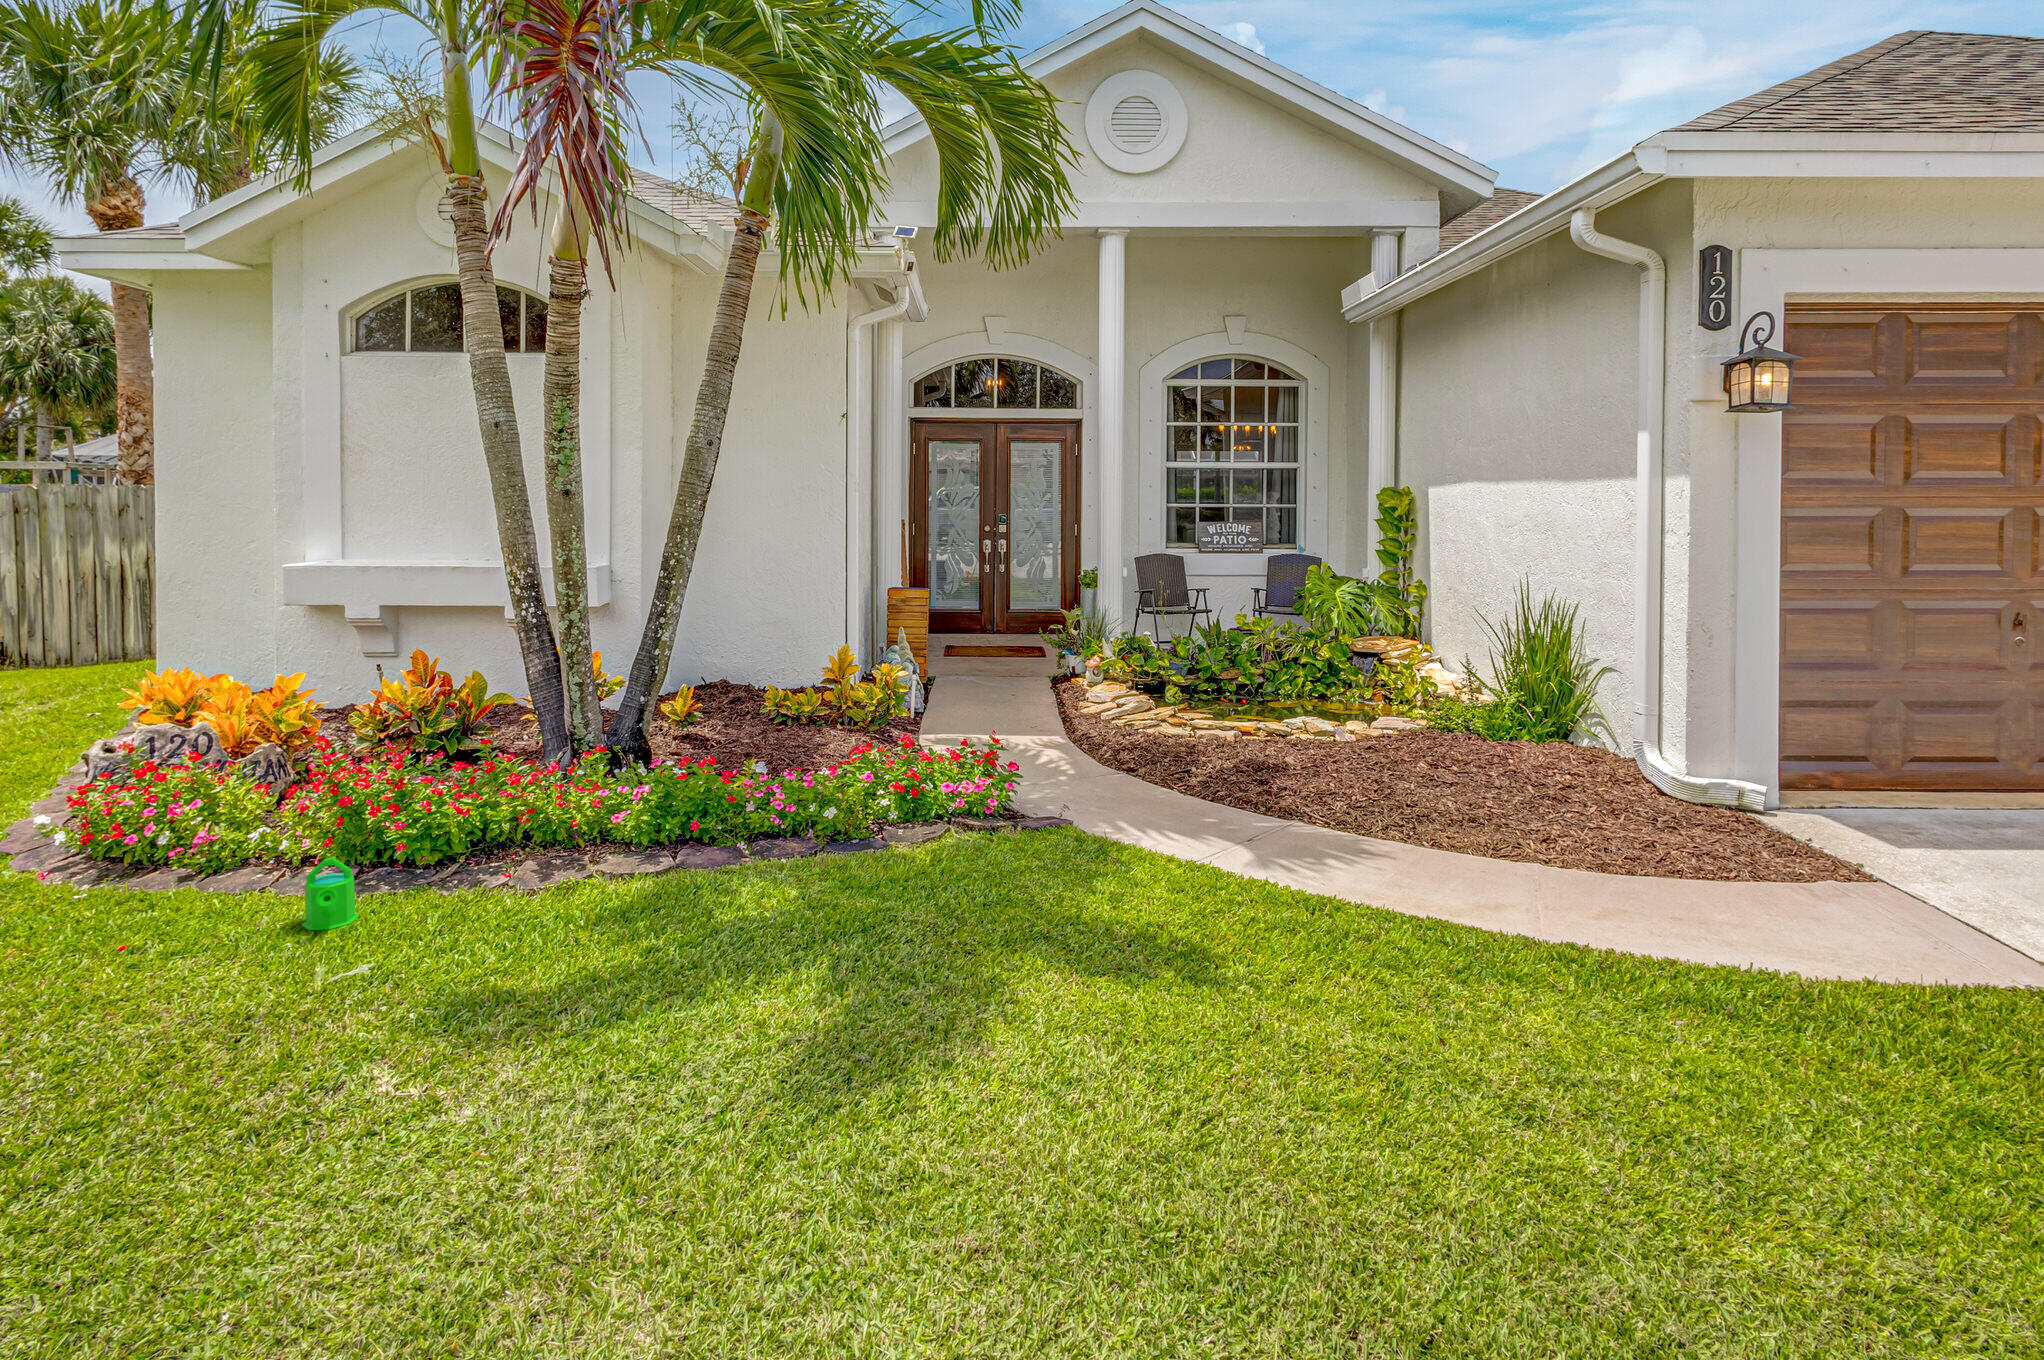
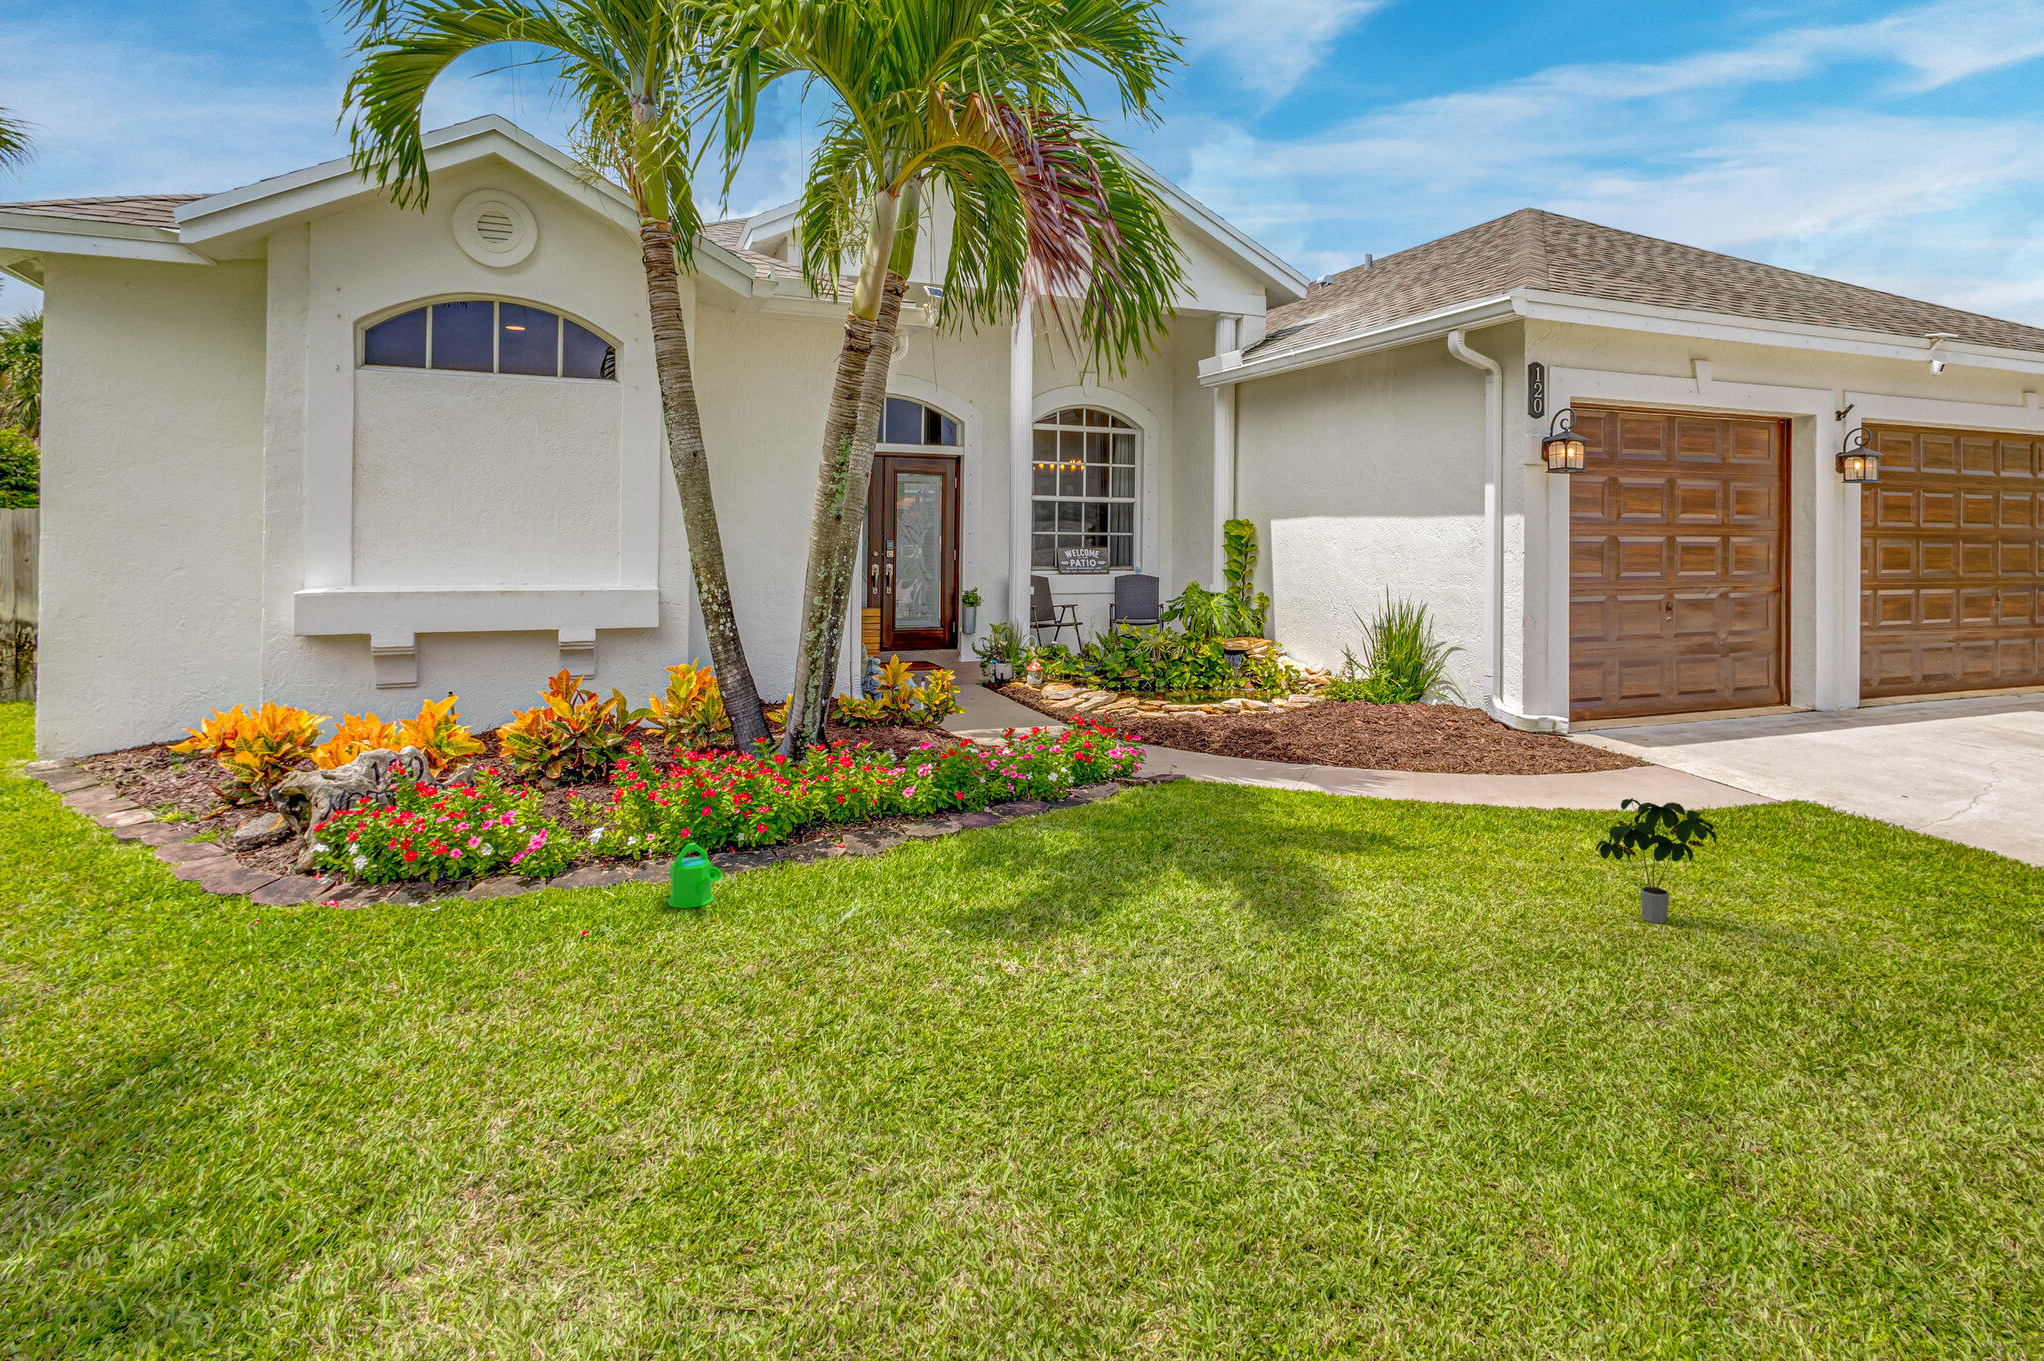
potted plant: none [1389,987,1577,1228] -> present [1596,798,1717,923]

